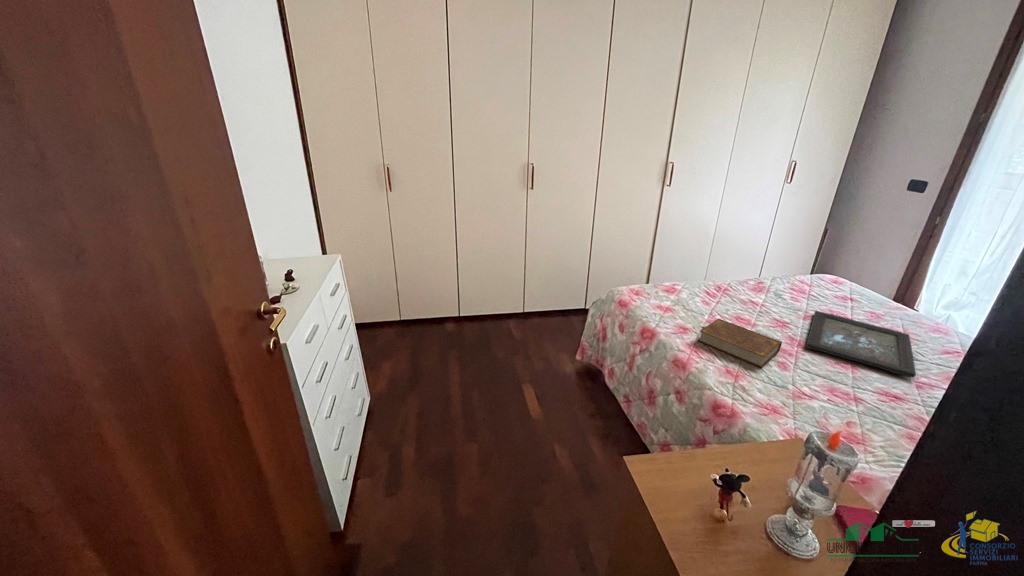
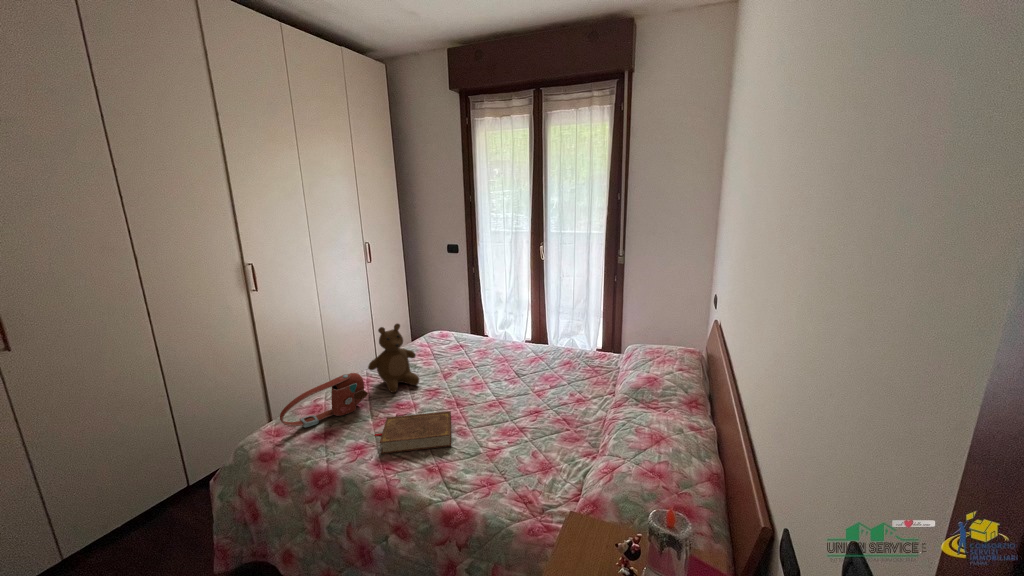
teddy bear: none [728,242,783,310] -> present [368,324,419,393]
handbag: none [641,270,716,304] -> present [280,373,368,427]
tray: present [806,311,916,377] -> none [448,358,534,404]

